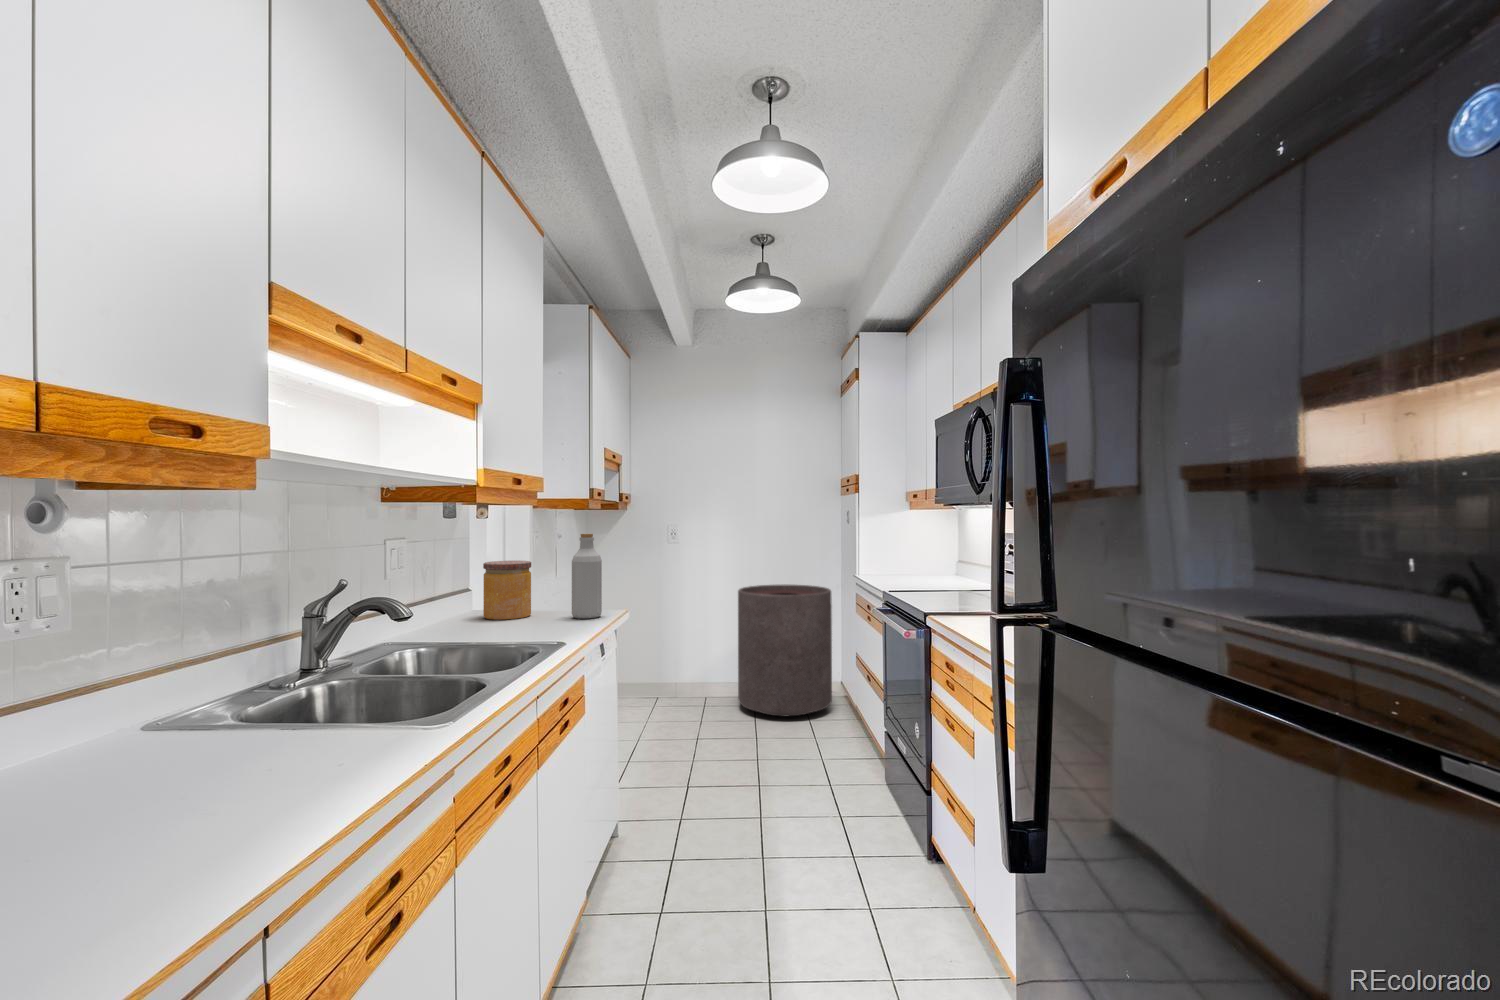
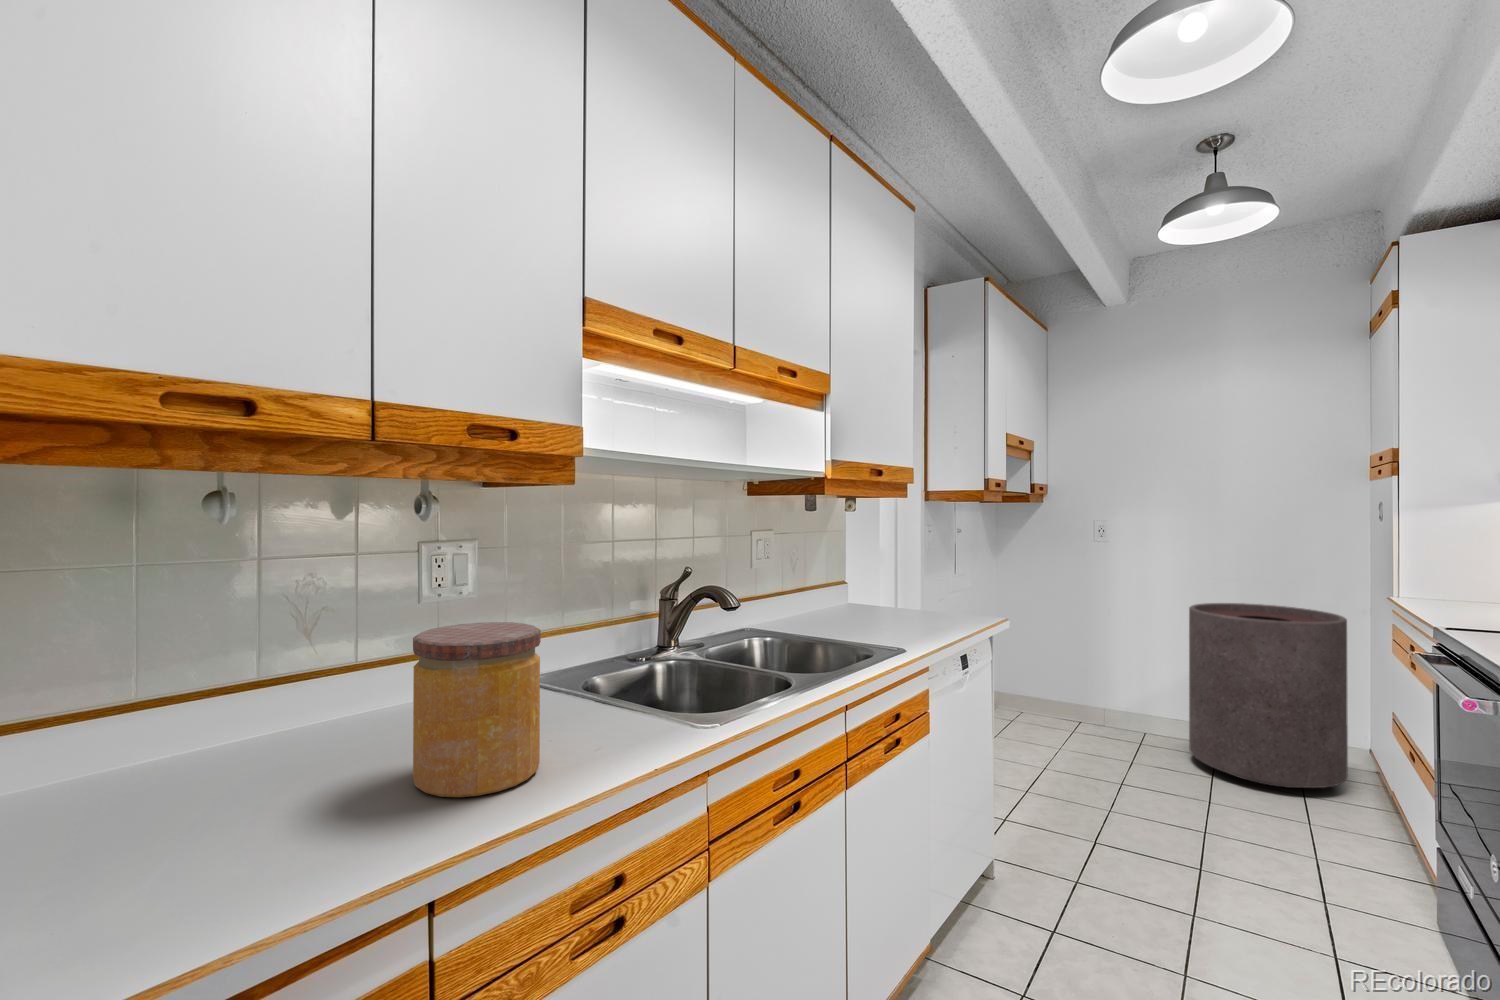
bottle: present [572,534,602,619] -> none [934,530,969,626]
jar: present [483,560,531,620] -> present [413,622,541,797]

